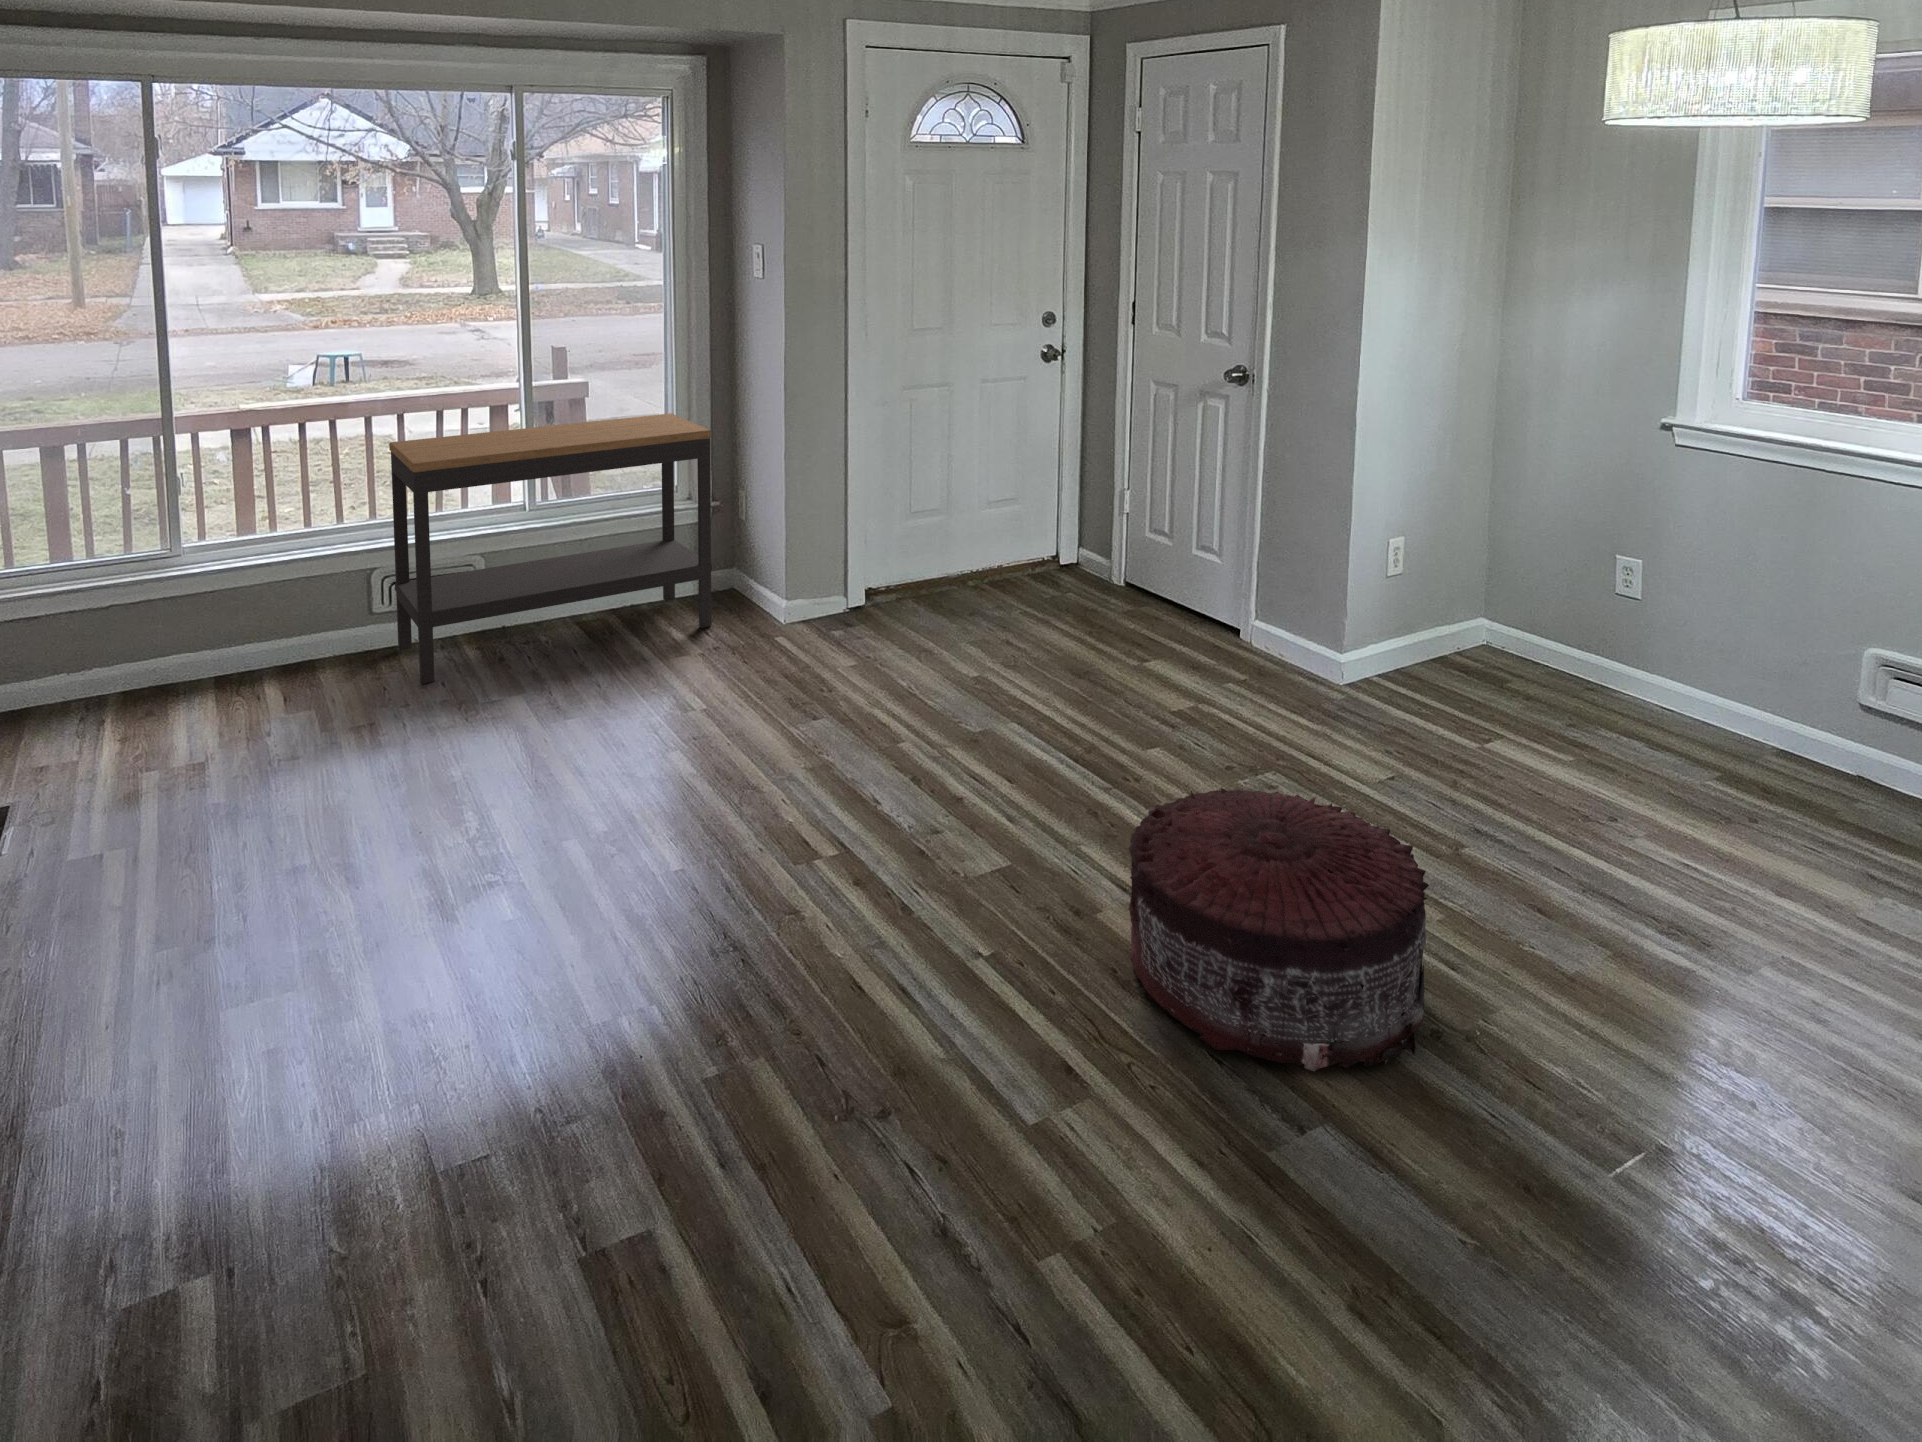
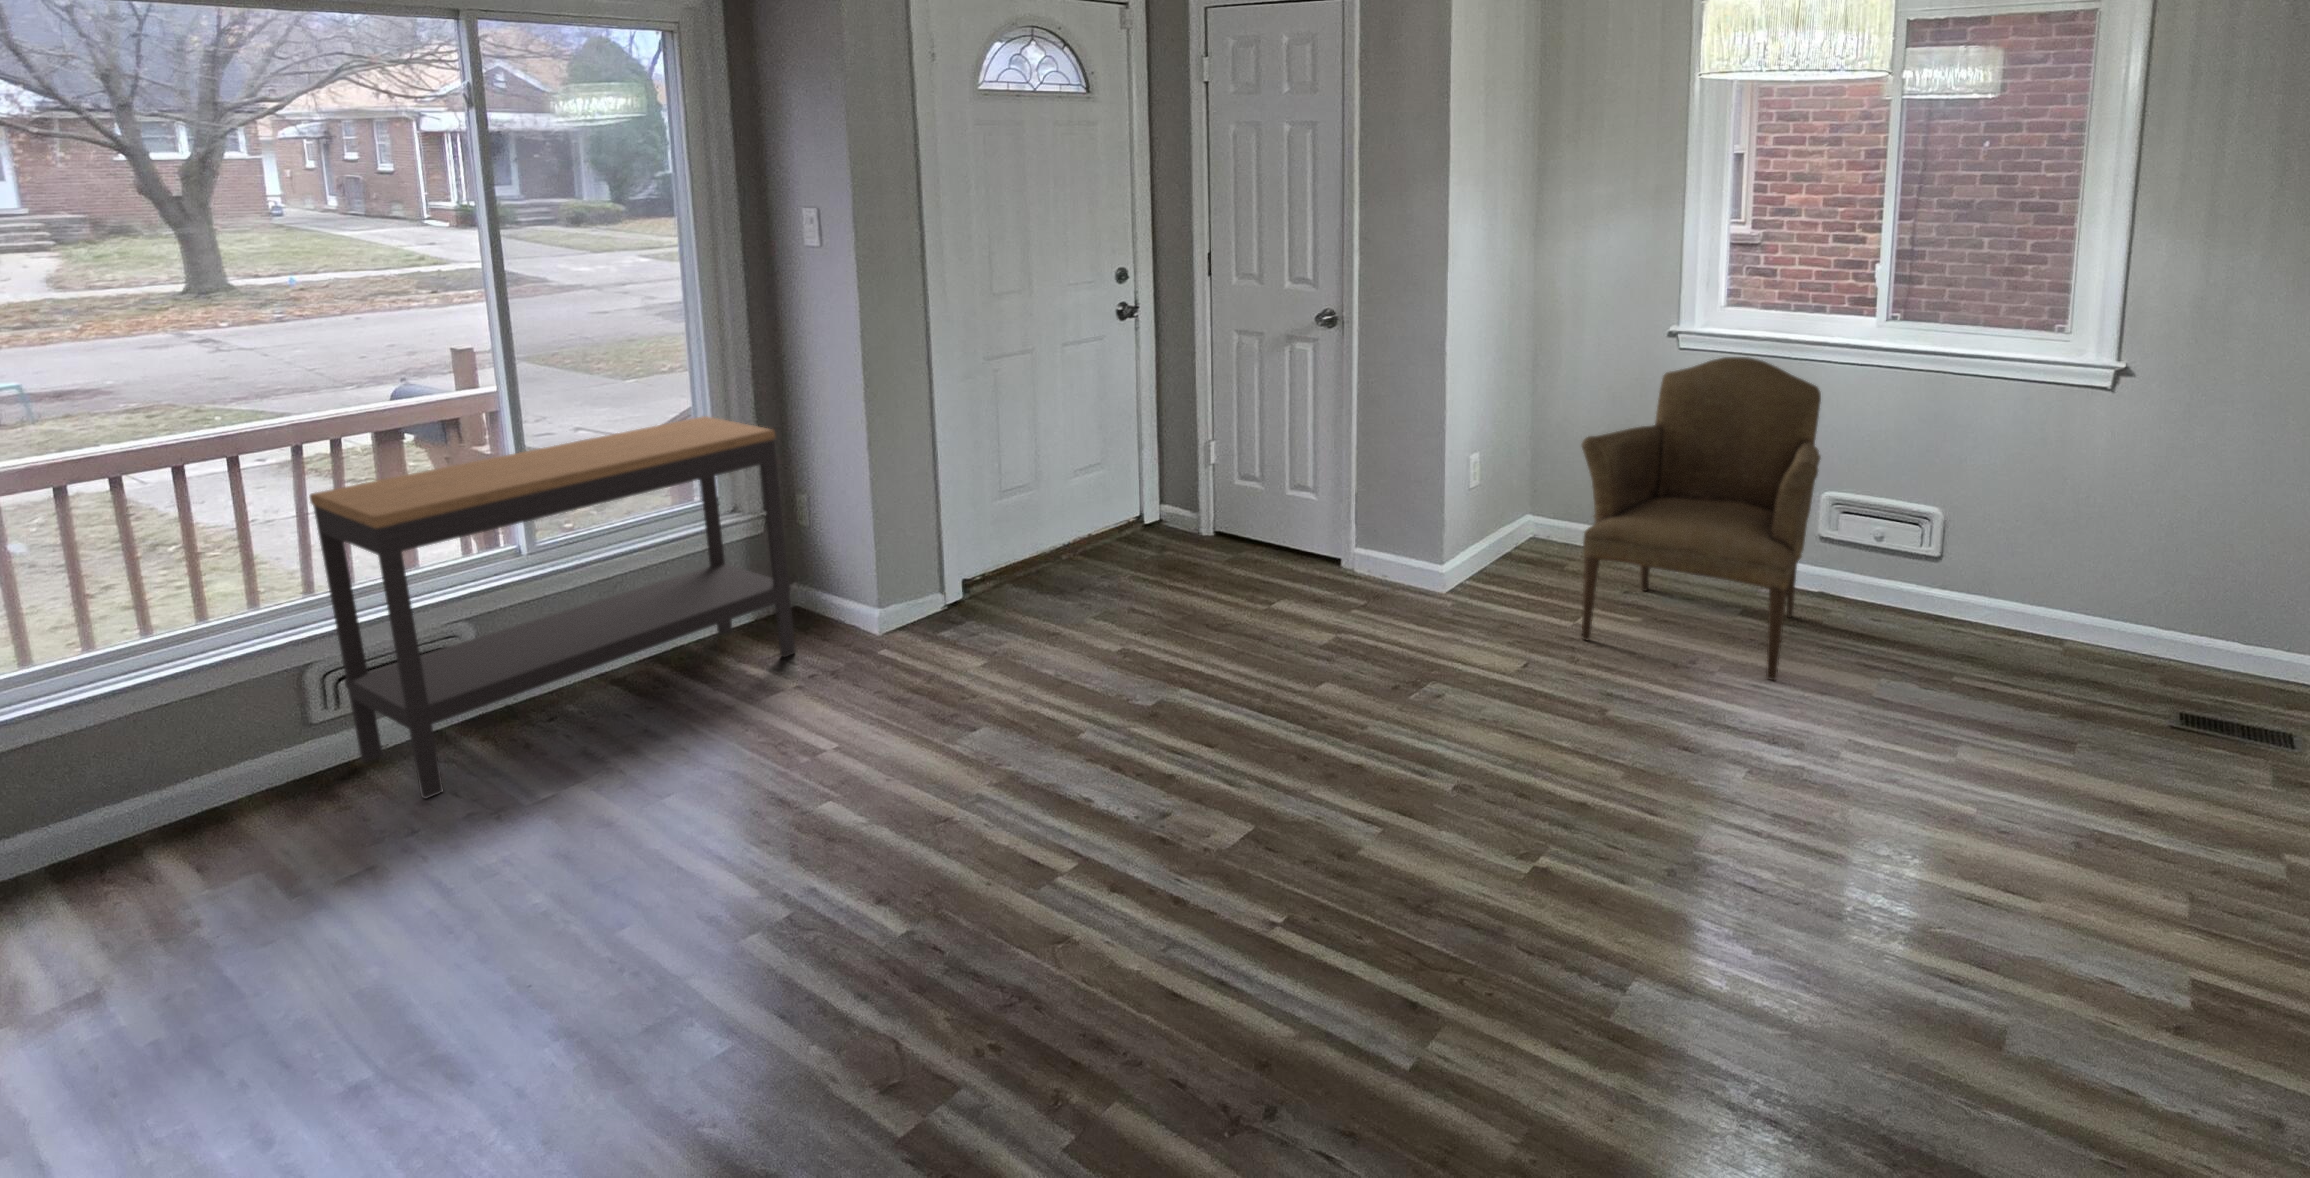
armchair: none [1483,457,1855,865] -> present [1581,357,1821,680]
pouf: present [1128,788,1429,1071] -> none [1399,695,1672,944]

